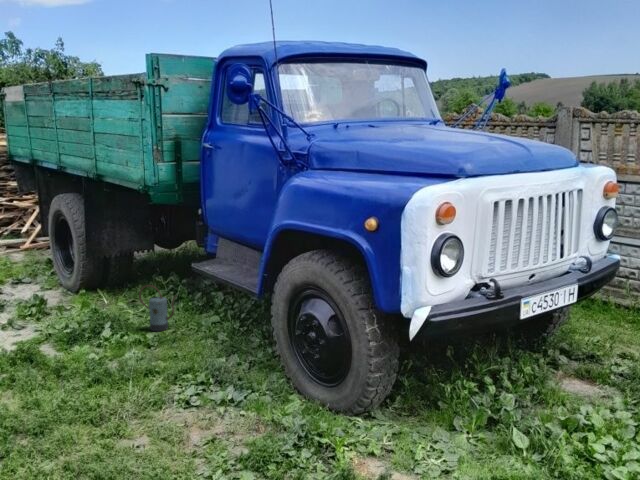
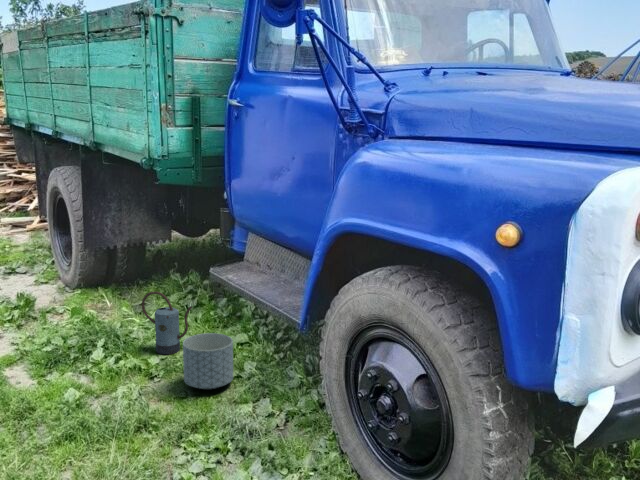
planter: none [173,311,210,351] -> present [183,333,233,390]

